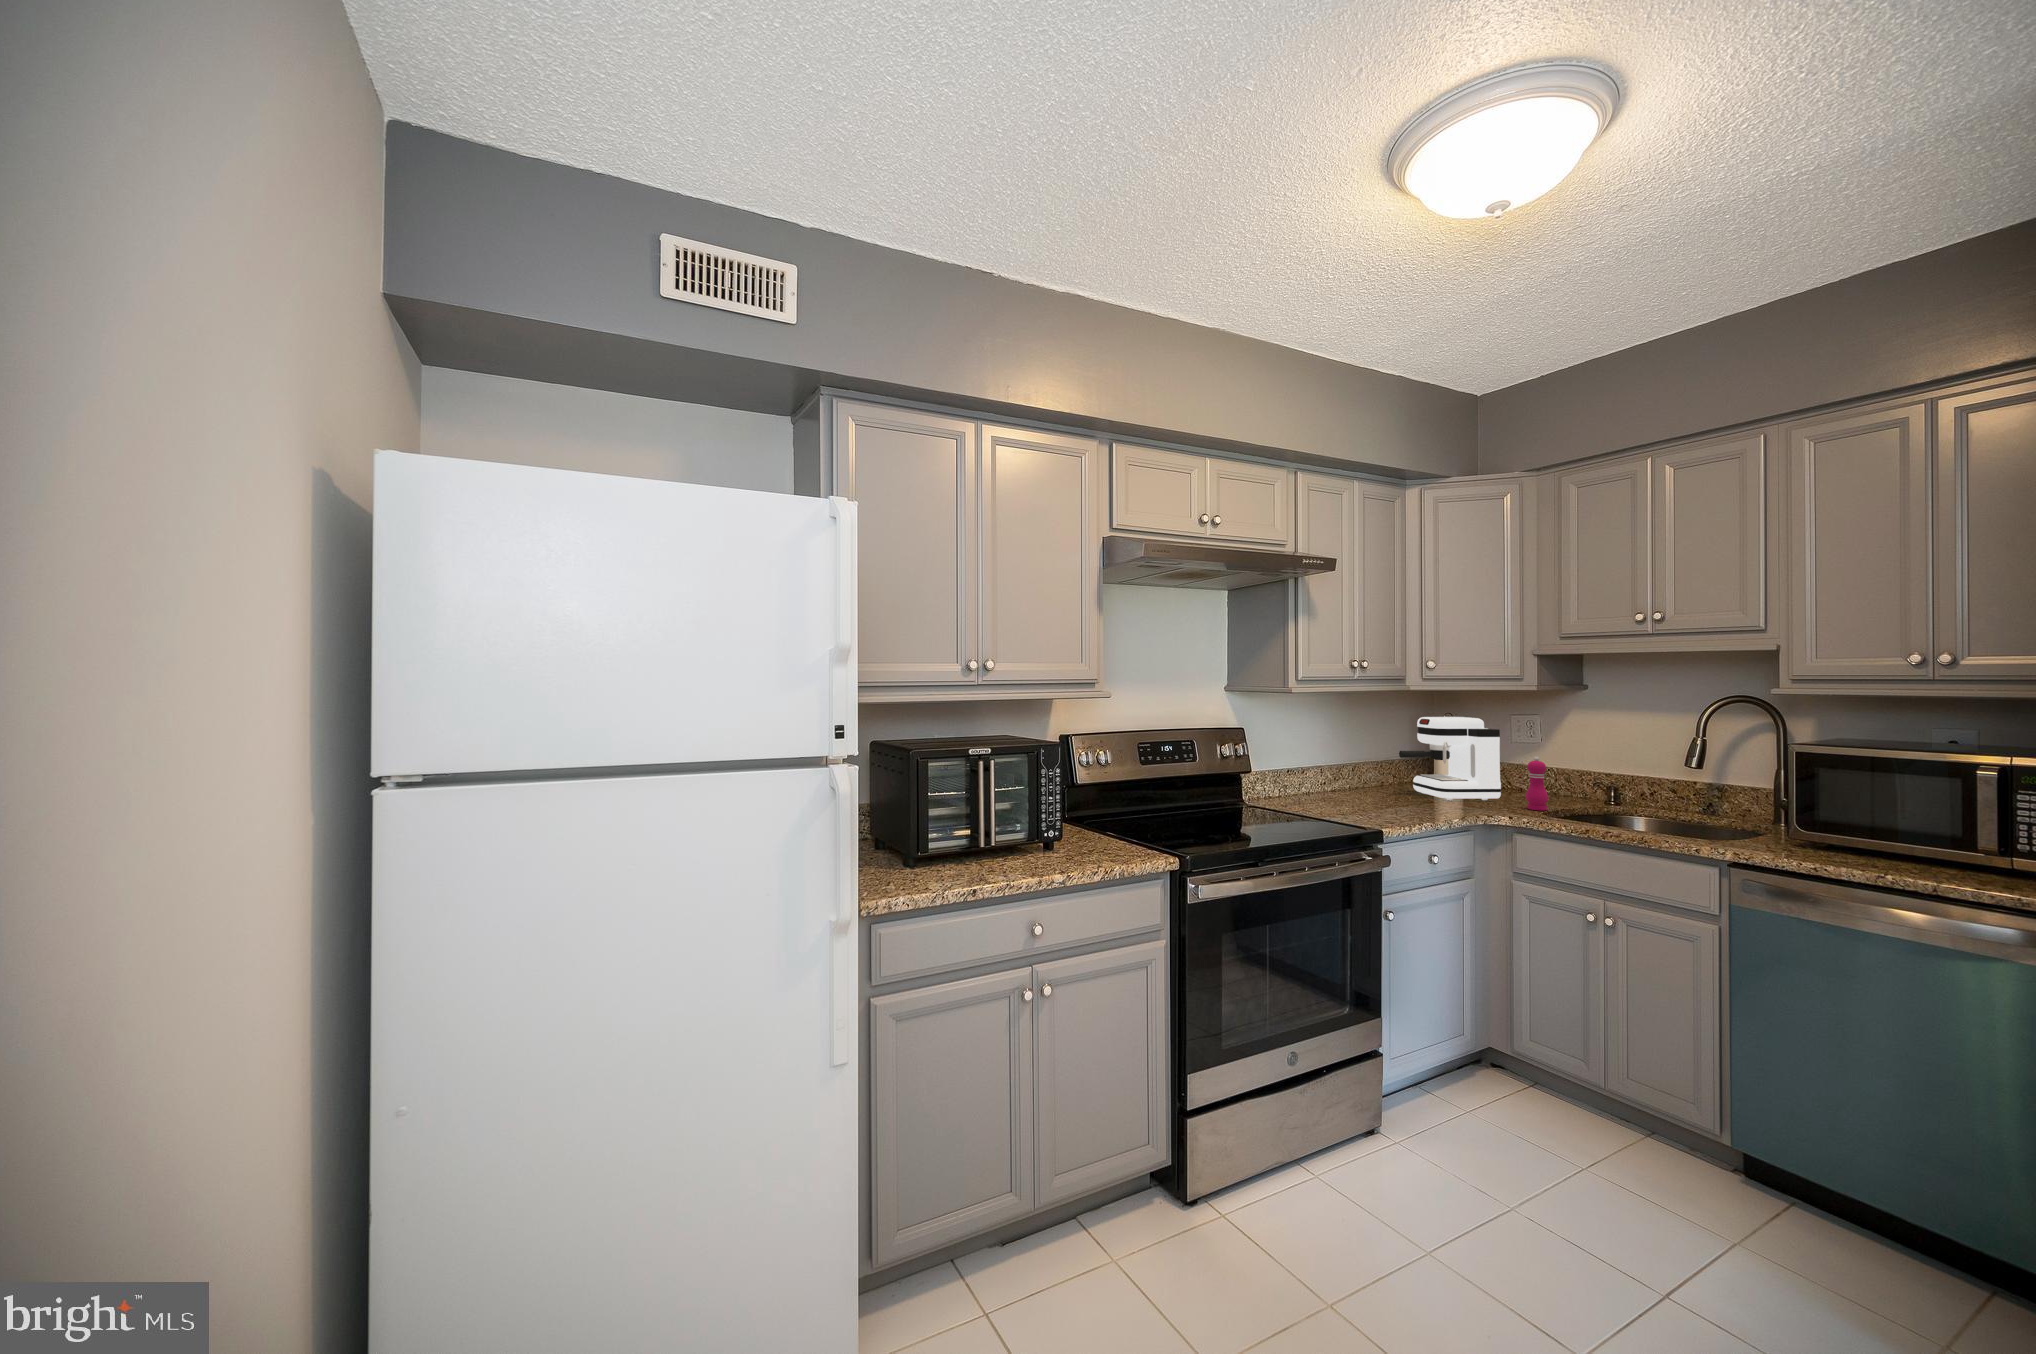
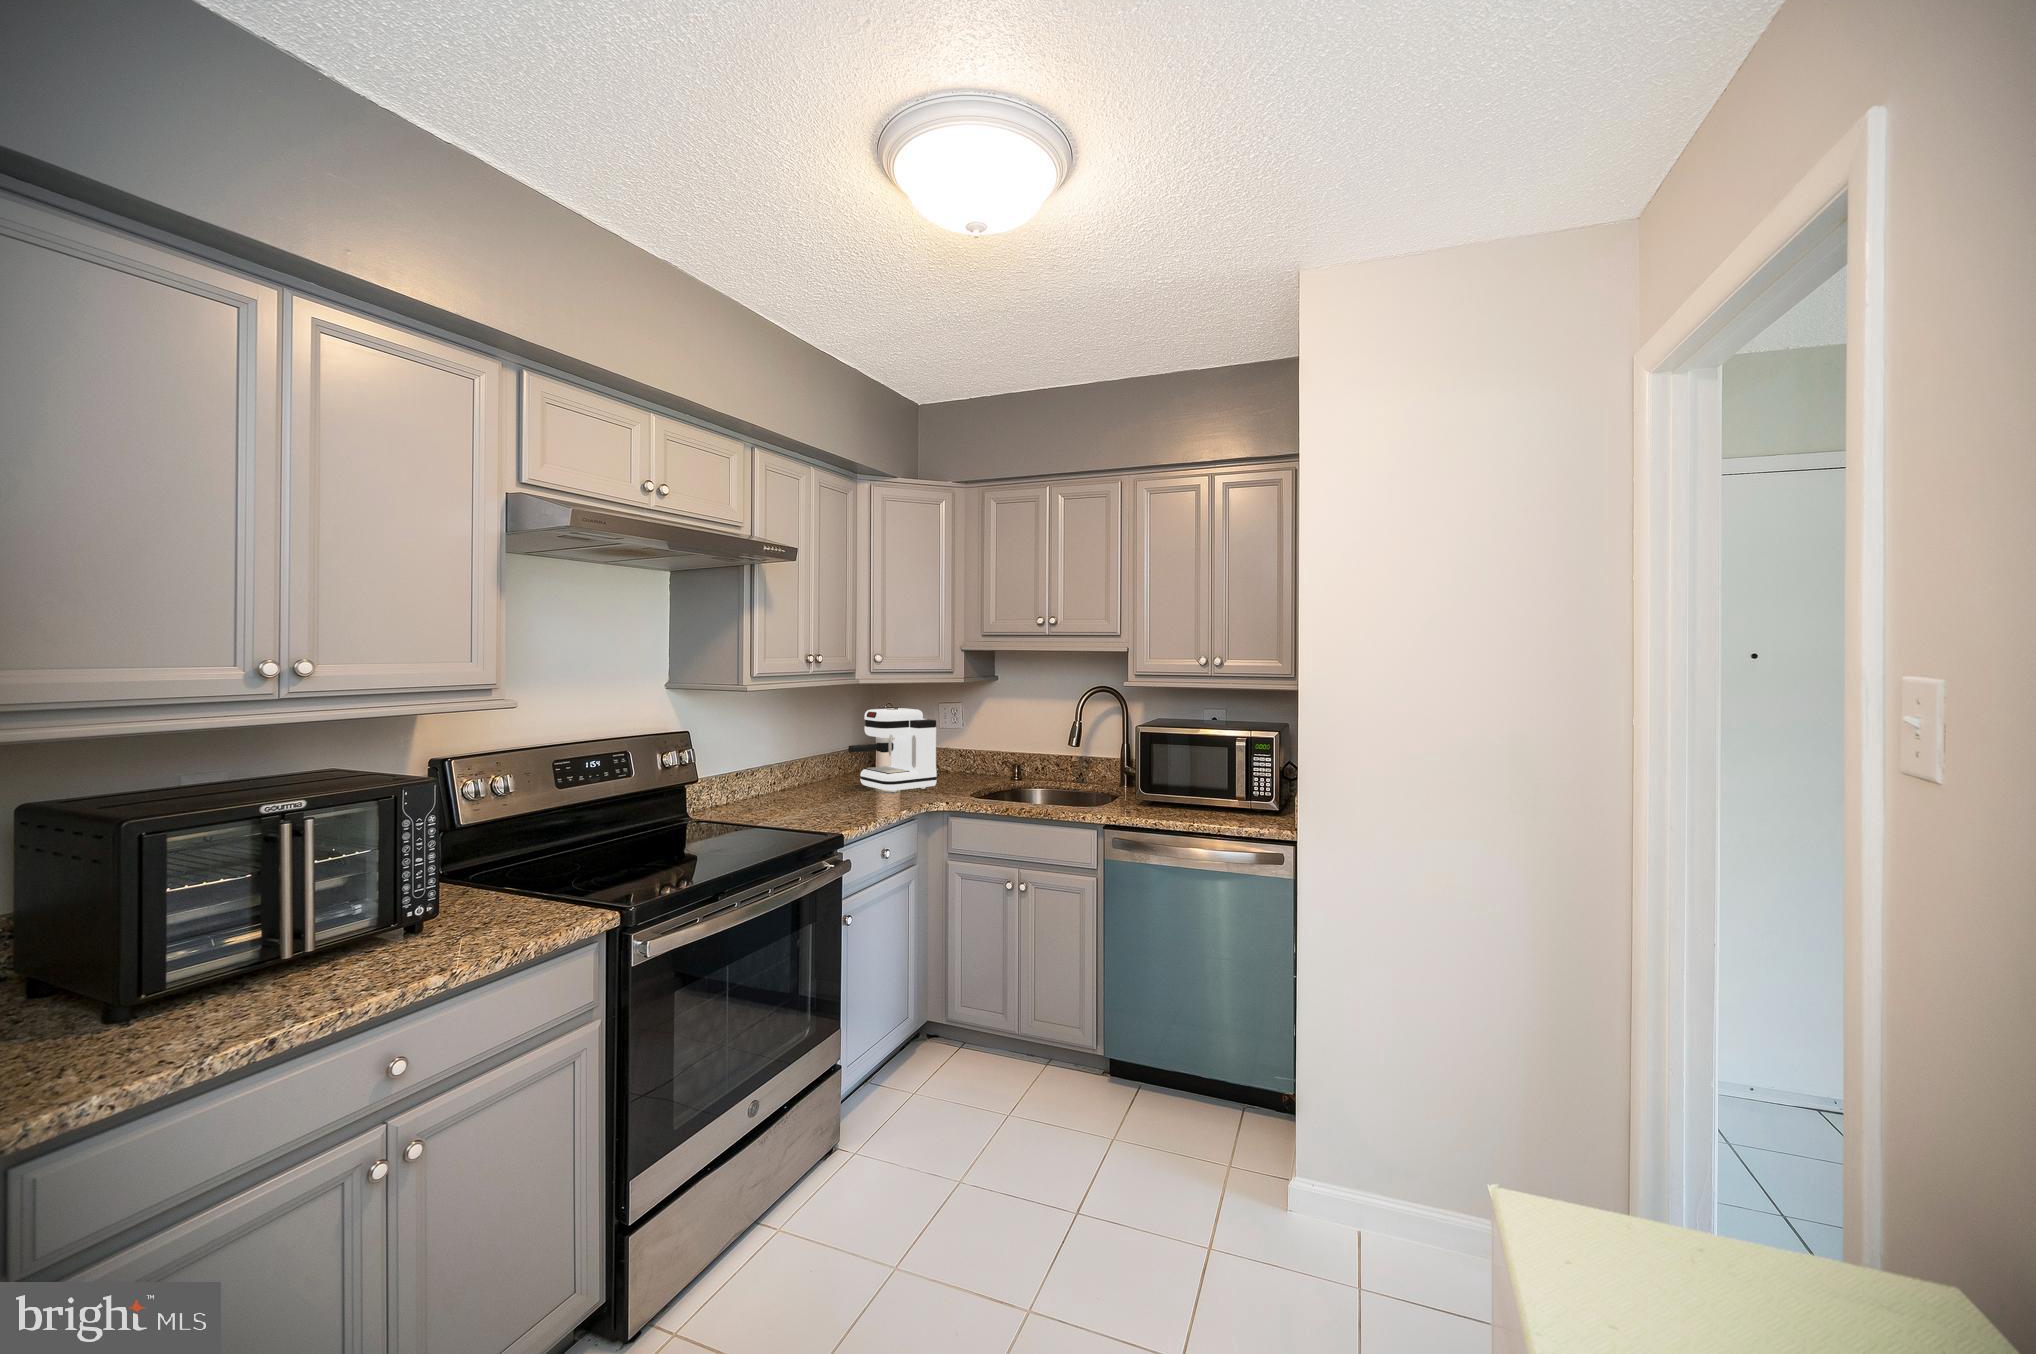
pepper mill: present [1525,757,1549,810] -> none [957,745,975,795]

